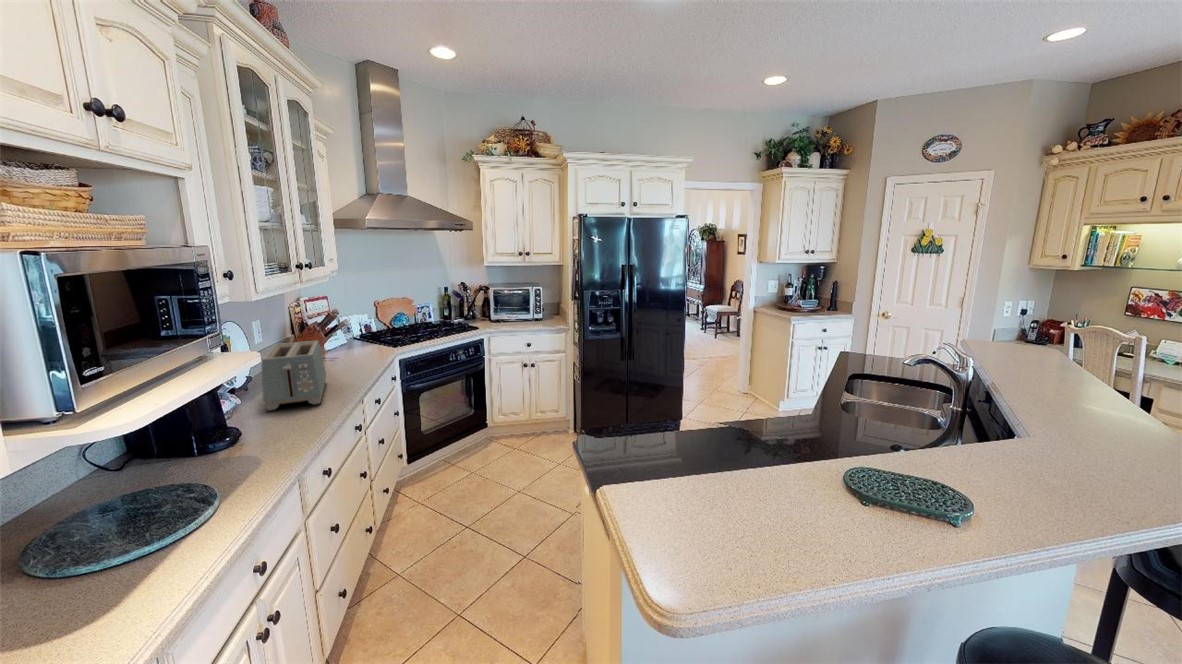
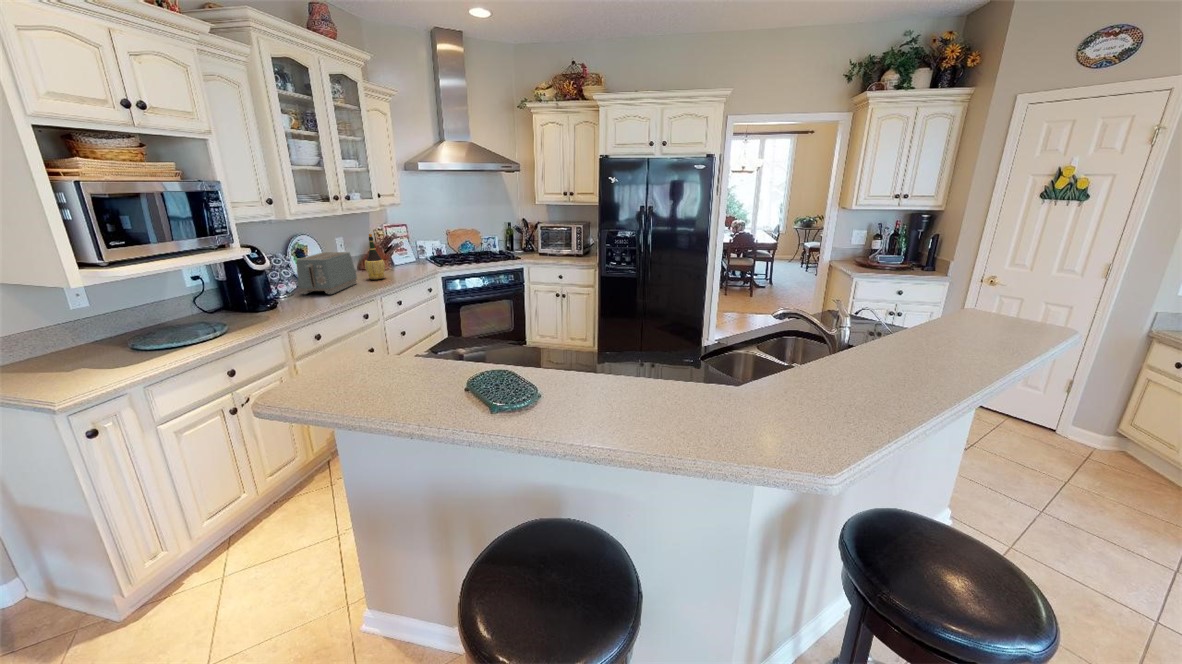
wine bottle: none [327,313,355,374] -> present [365,234,385,279]

